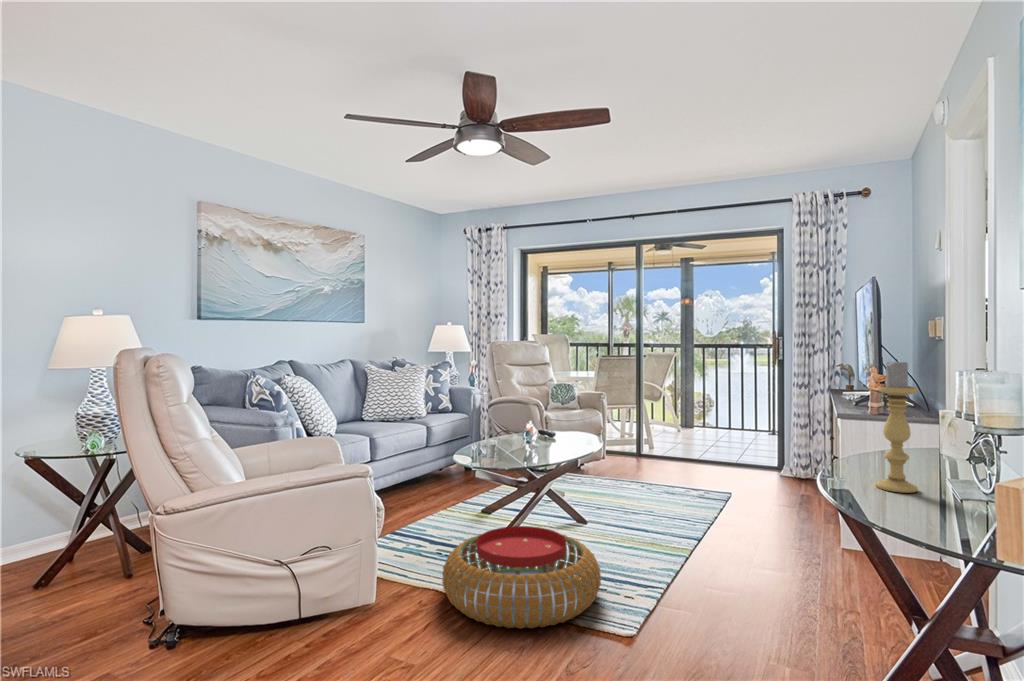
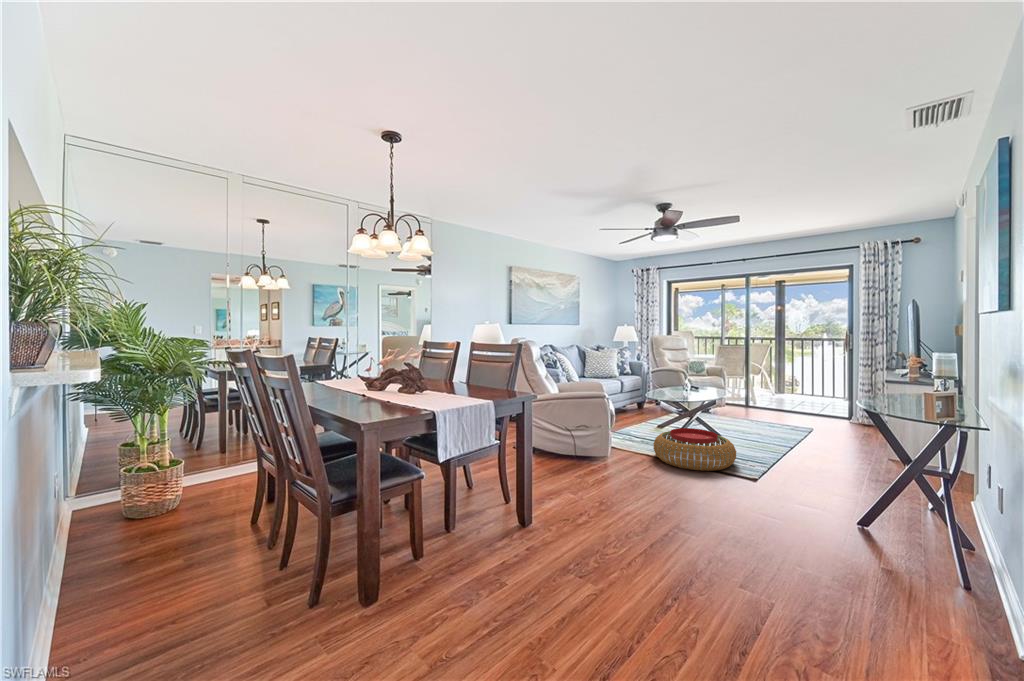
candle holder: present [876,360,918,493] -> none [884,346,905,405]

